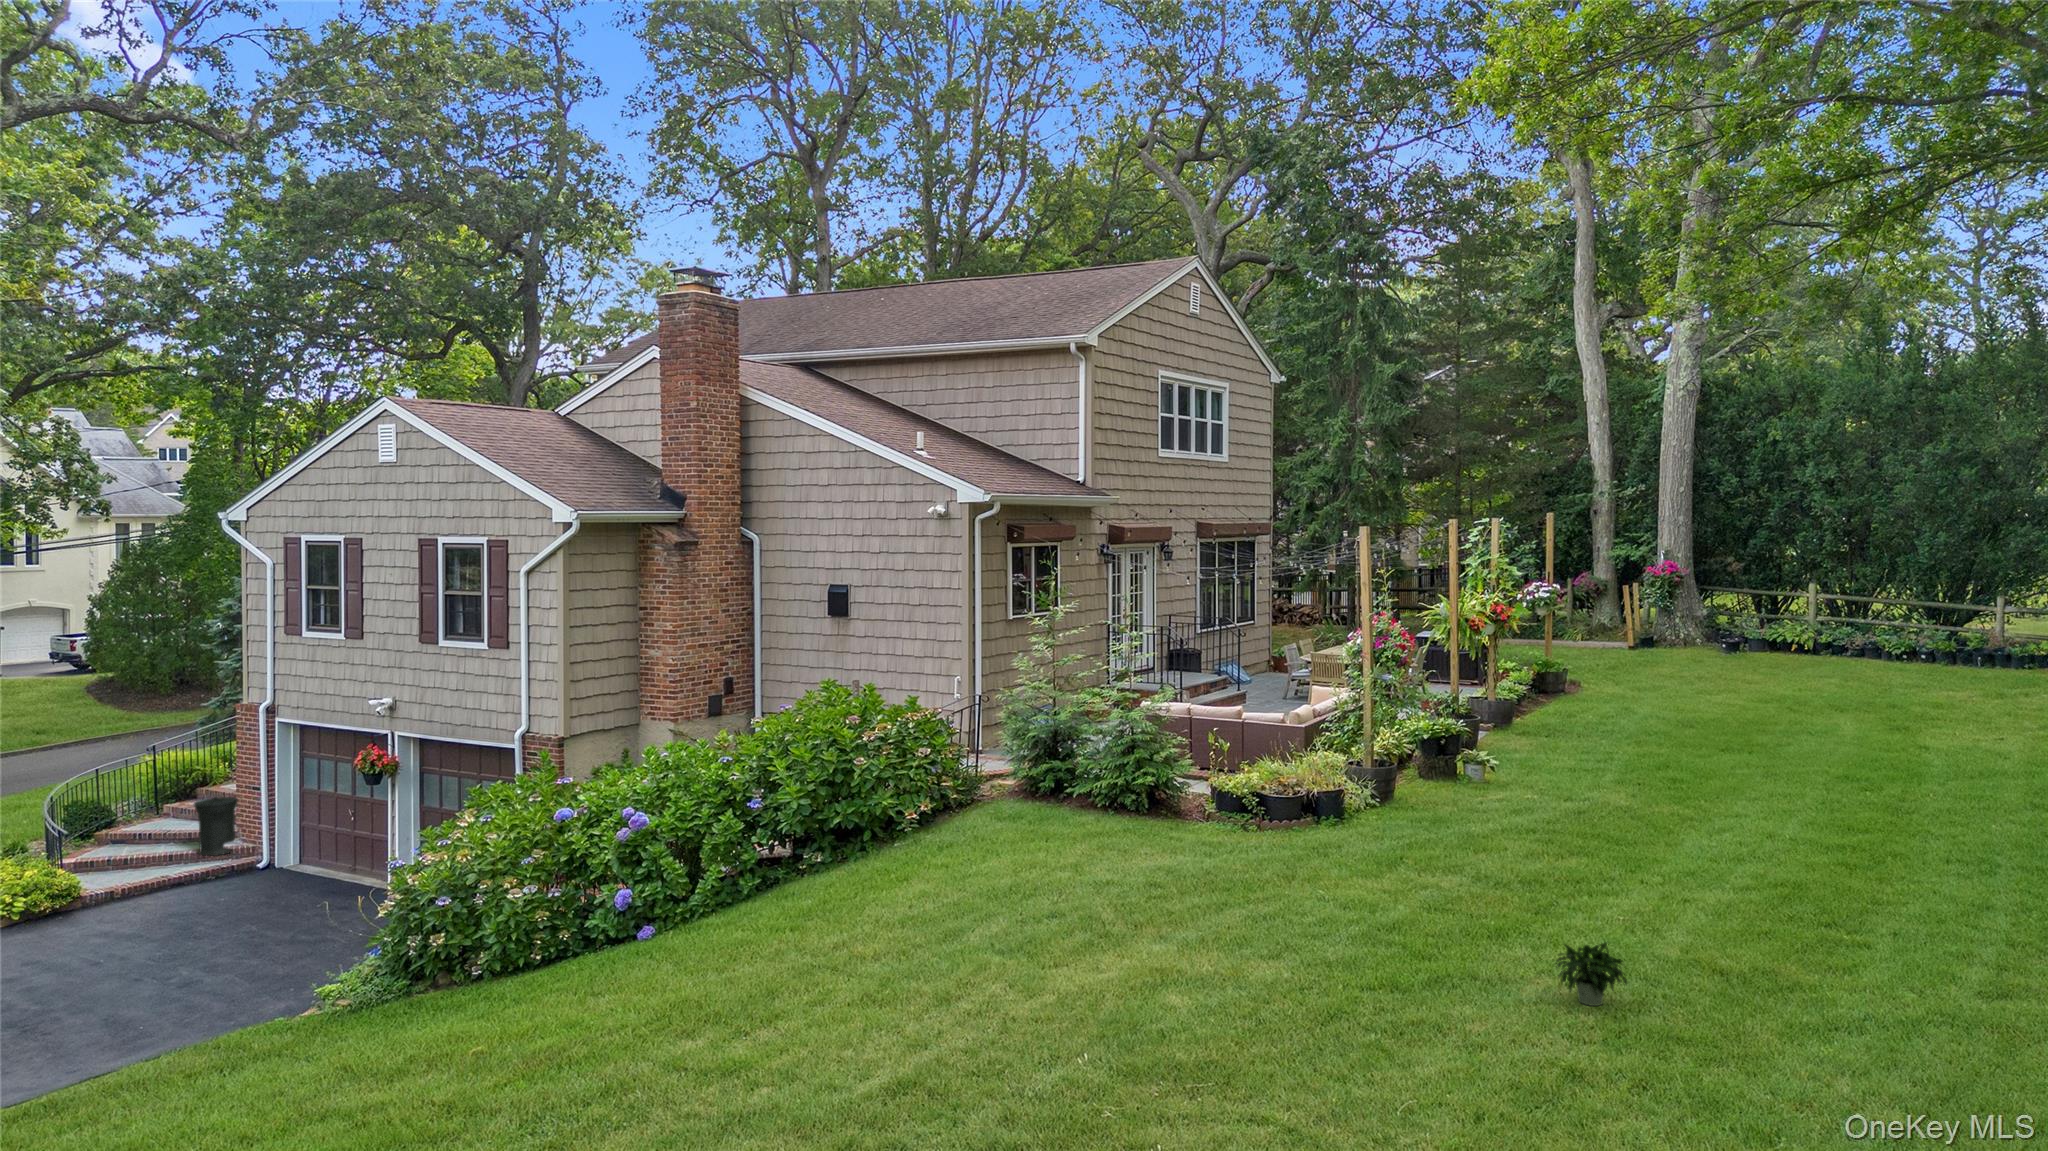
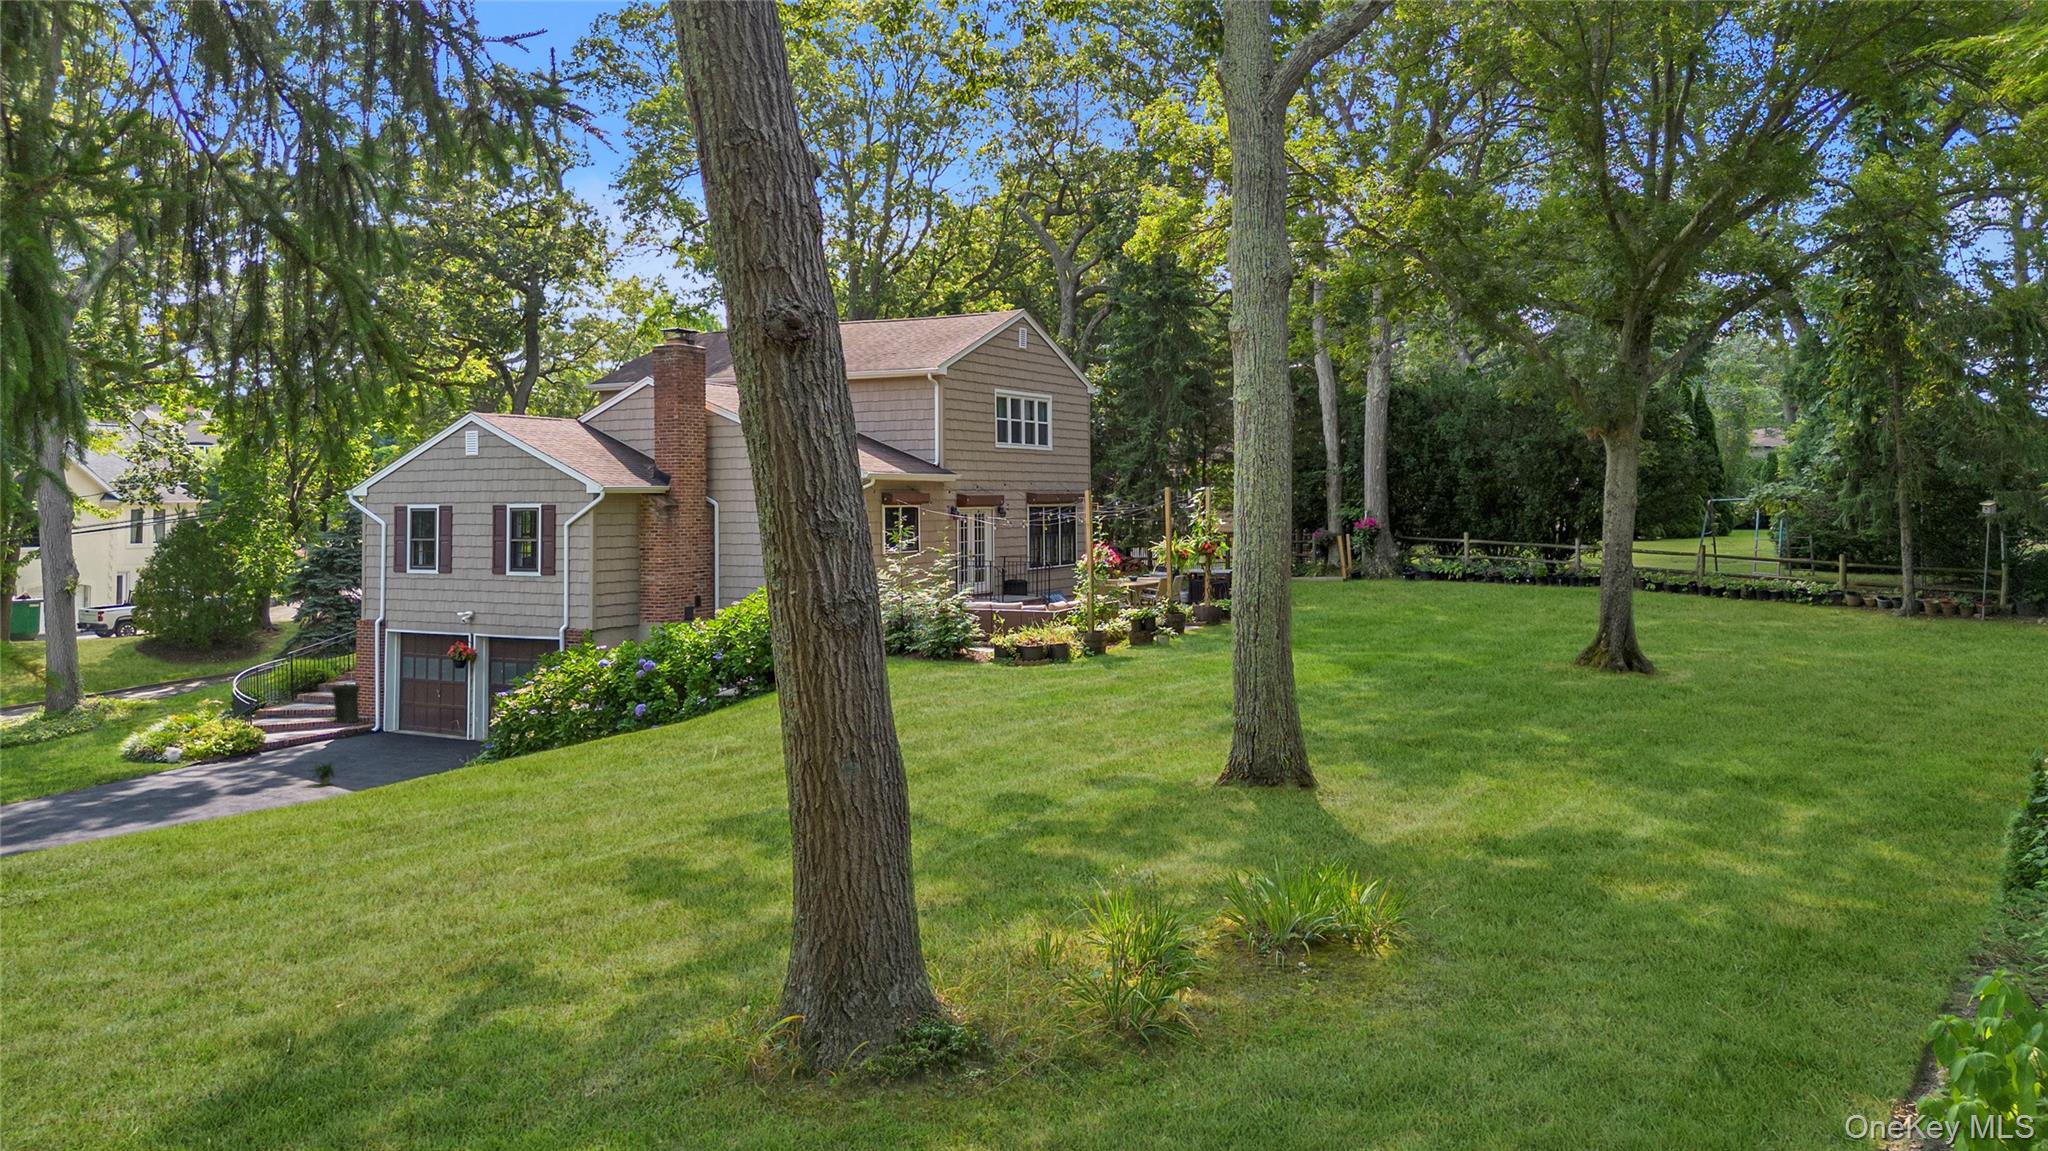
potted plant: present [1557,941,1627,1006] -> present [313,763,335,785]

